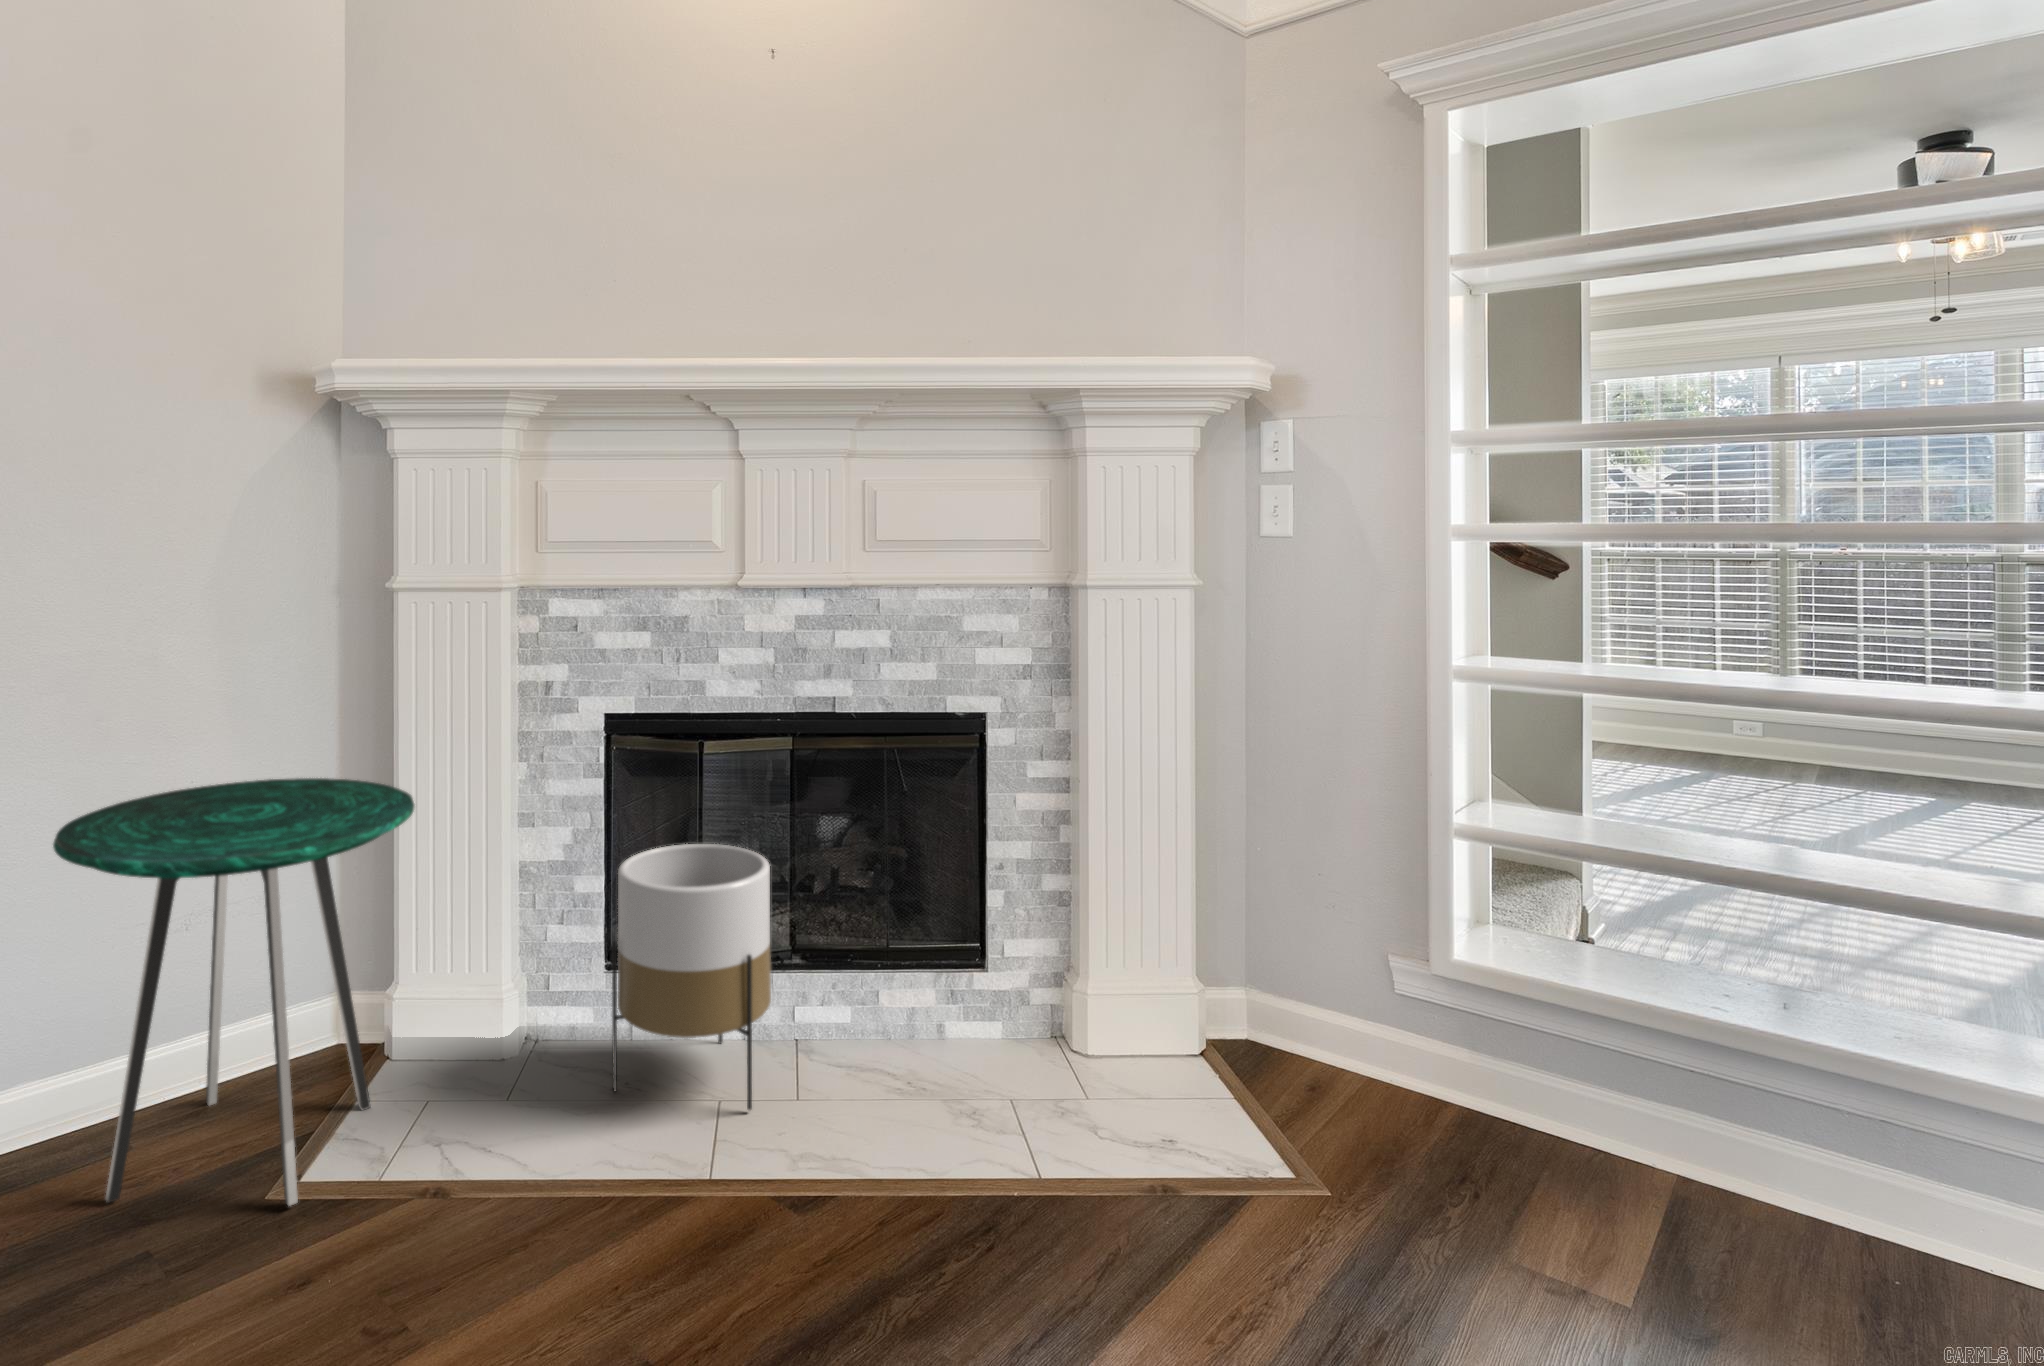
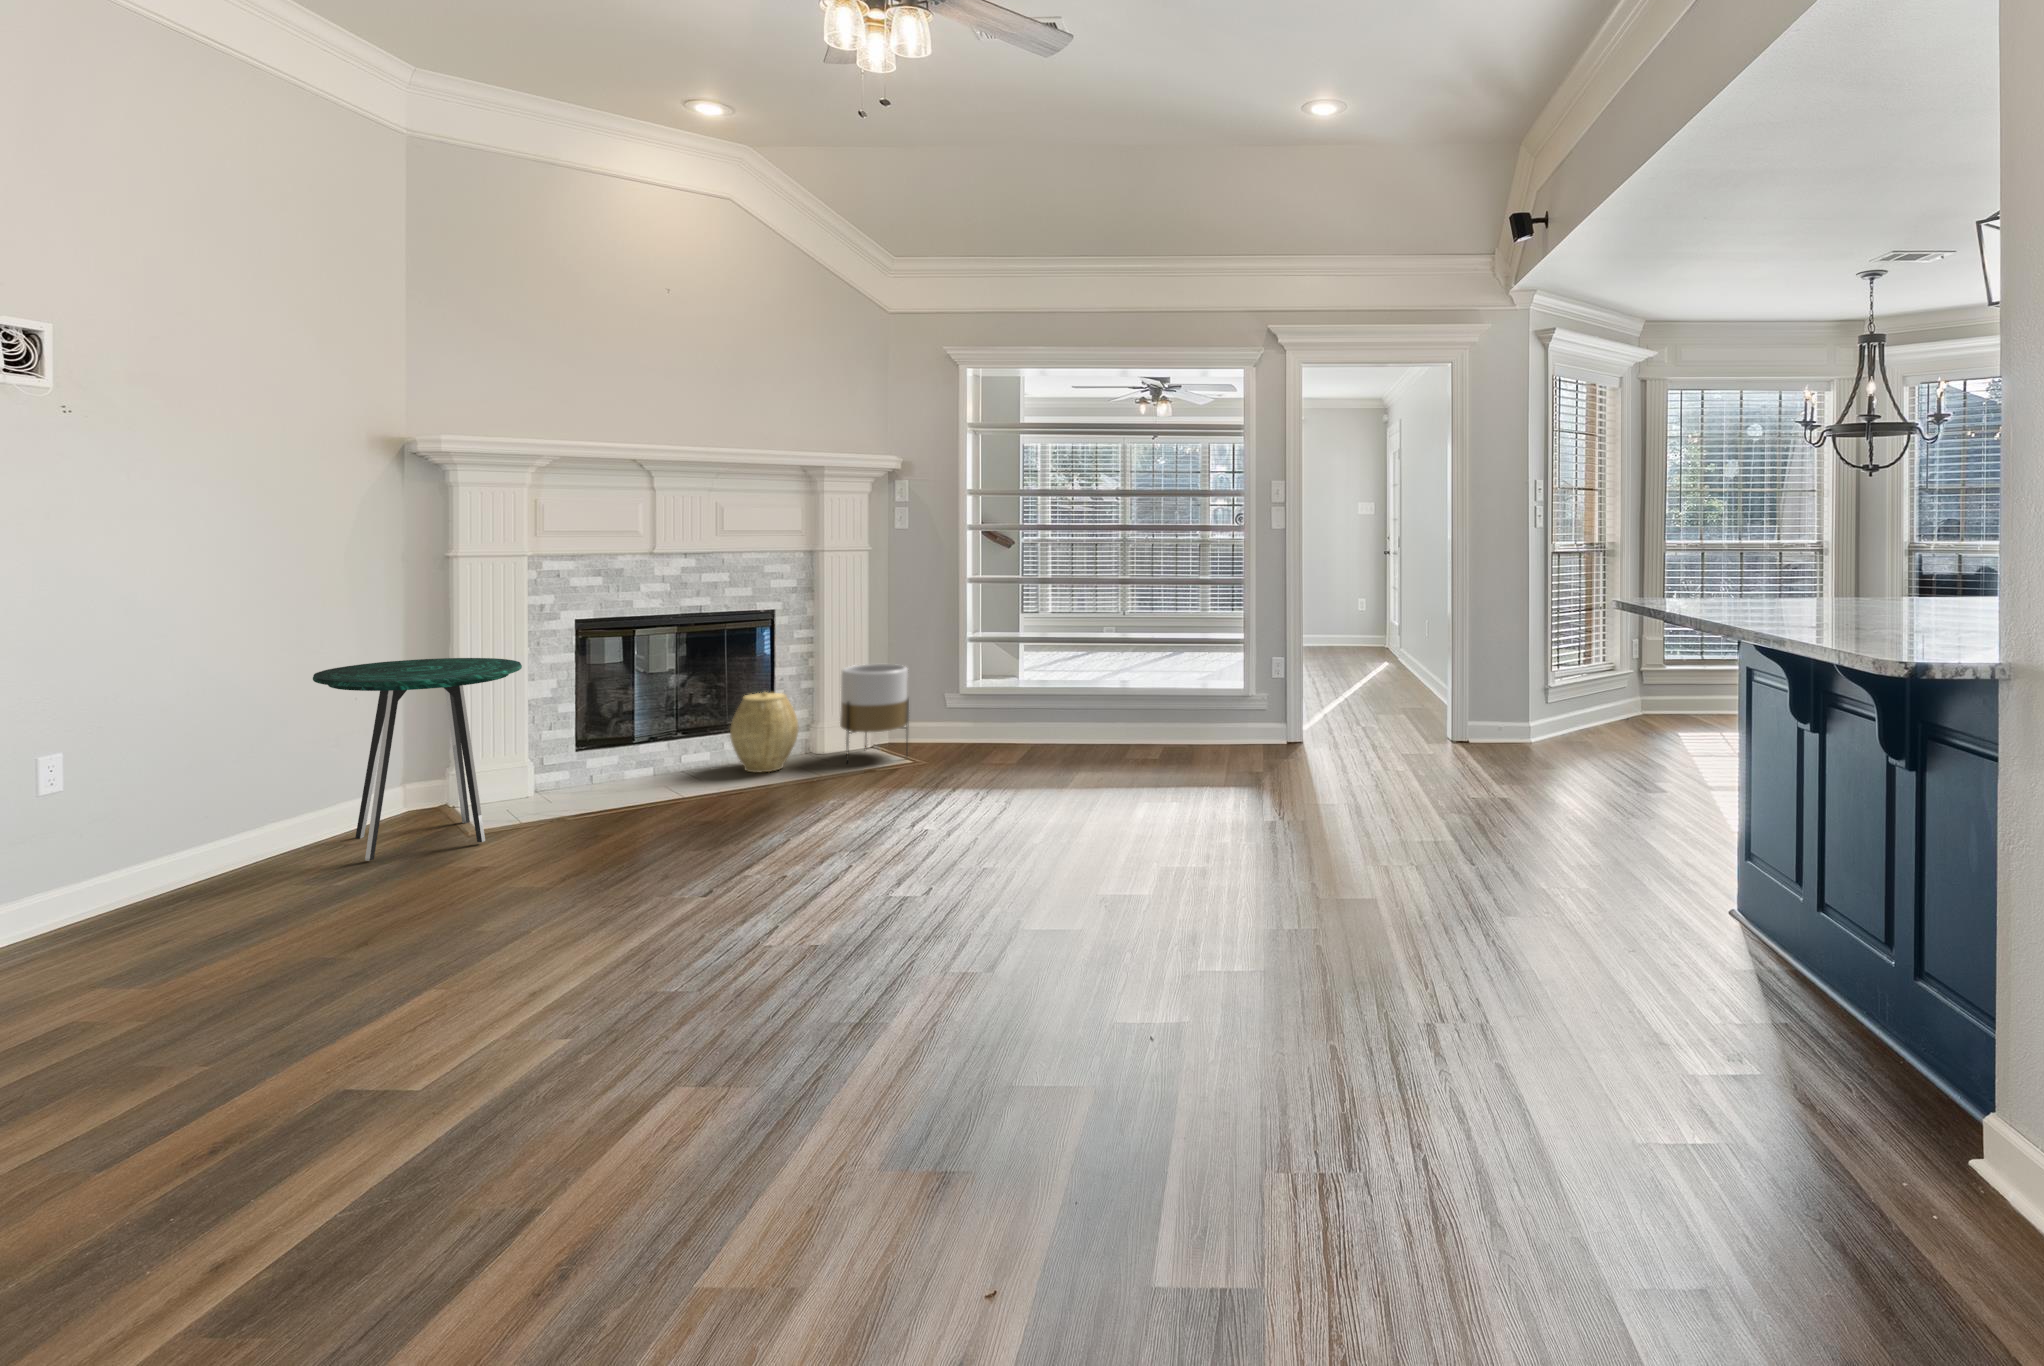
planter: present [612,844,771,1110] -> present [840,664,909,761]
woven basket: none [876,897,1017,1093] -> present [730,692,799,772]

